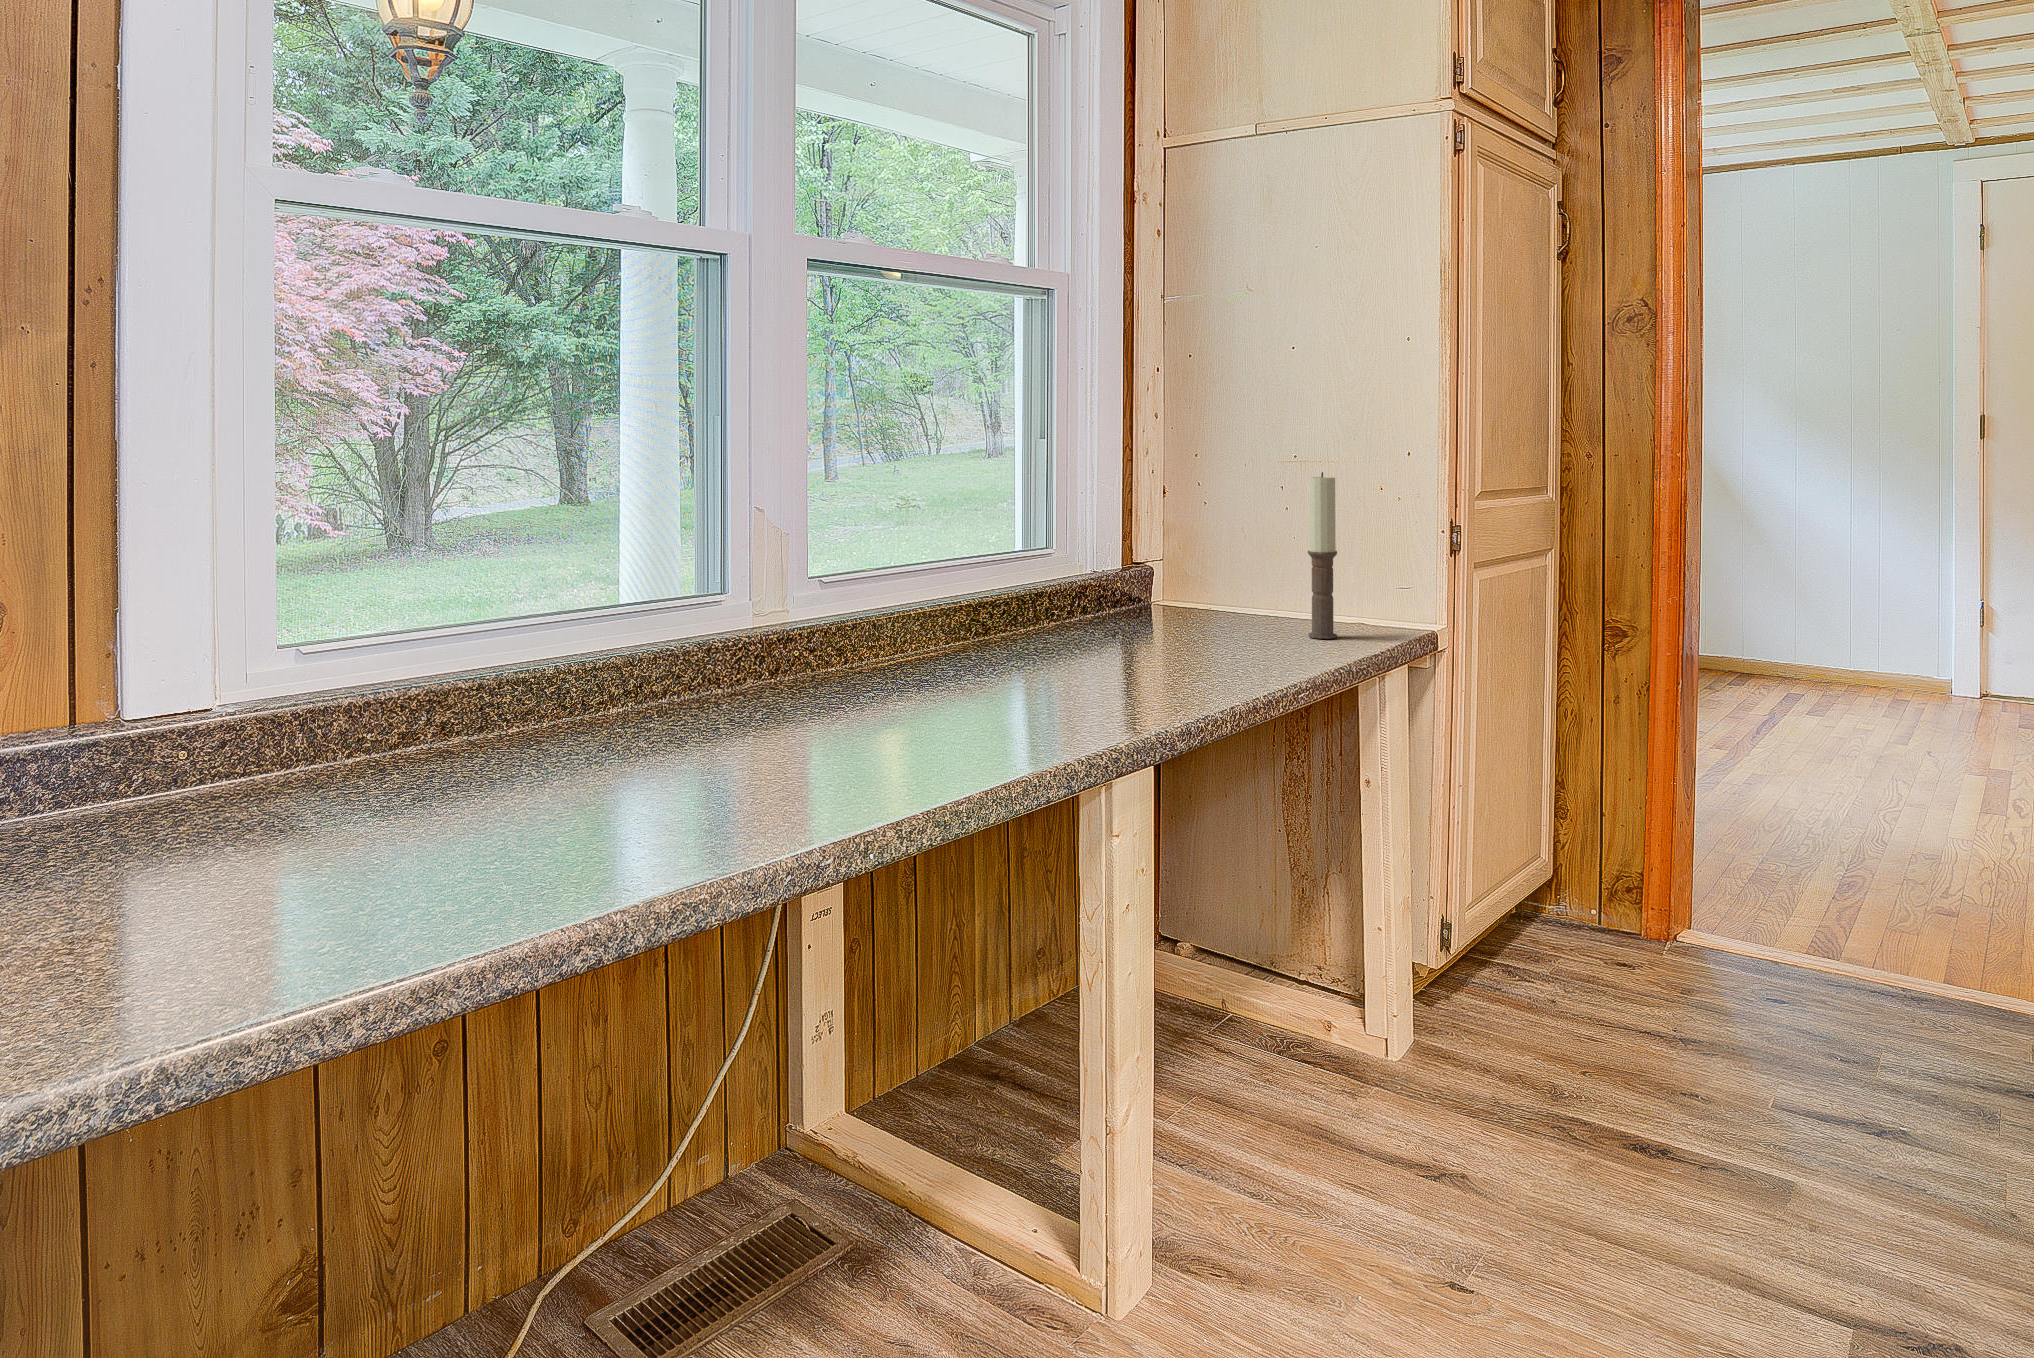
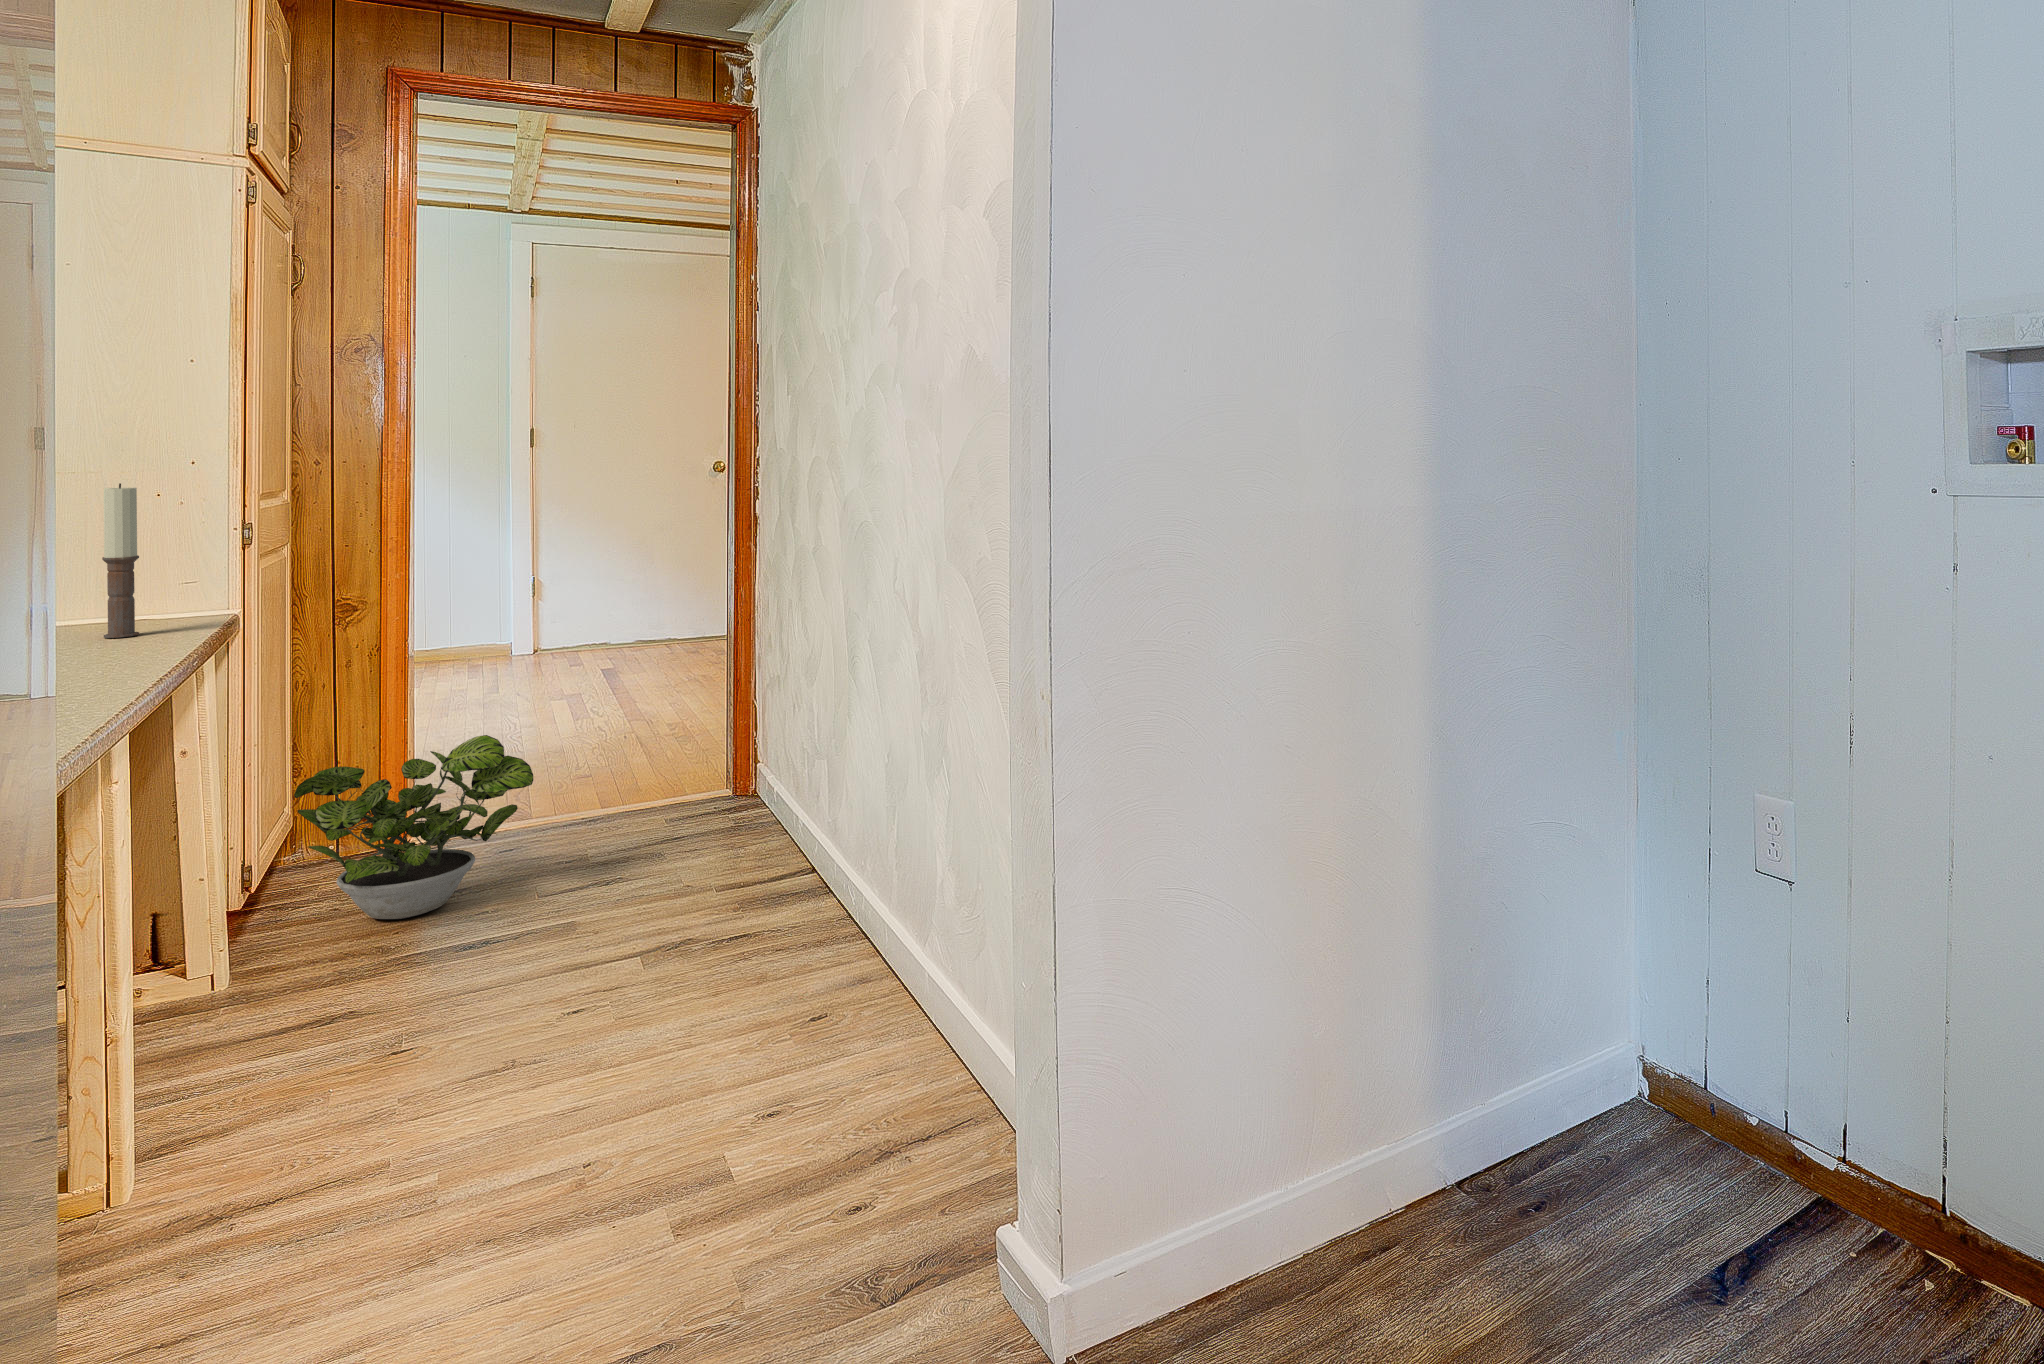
potted plant: none [1506,829,1769,1060] -> present [294,735,533,919]

